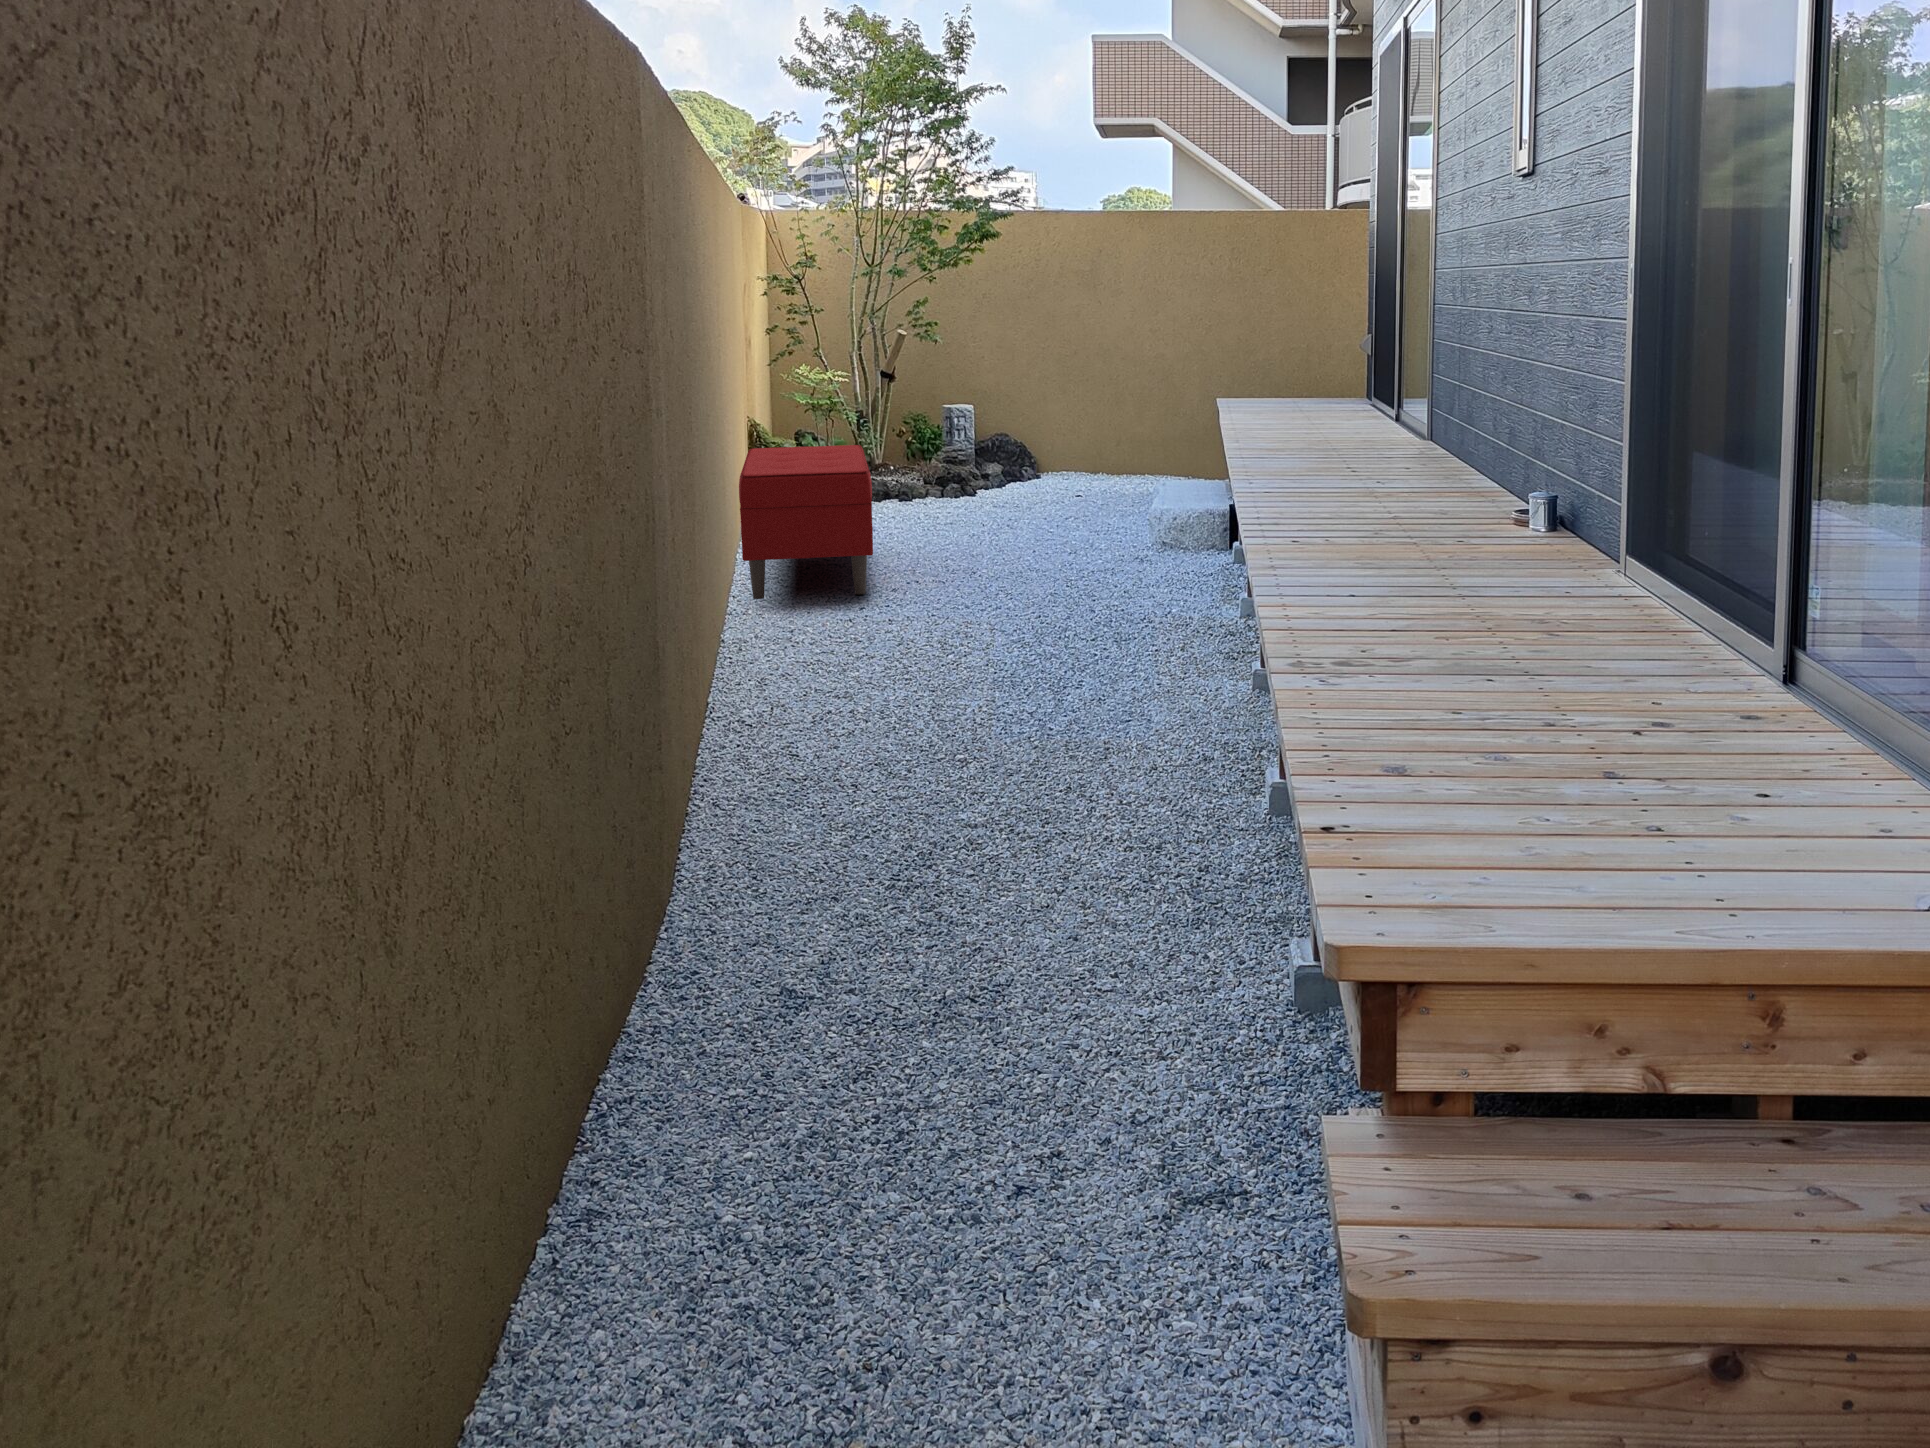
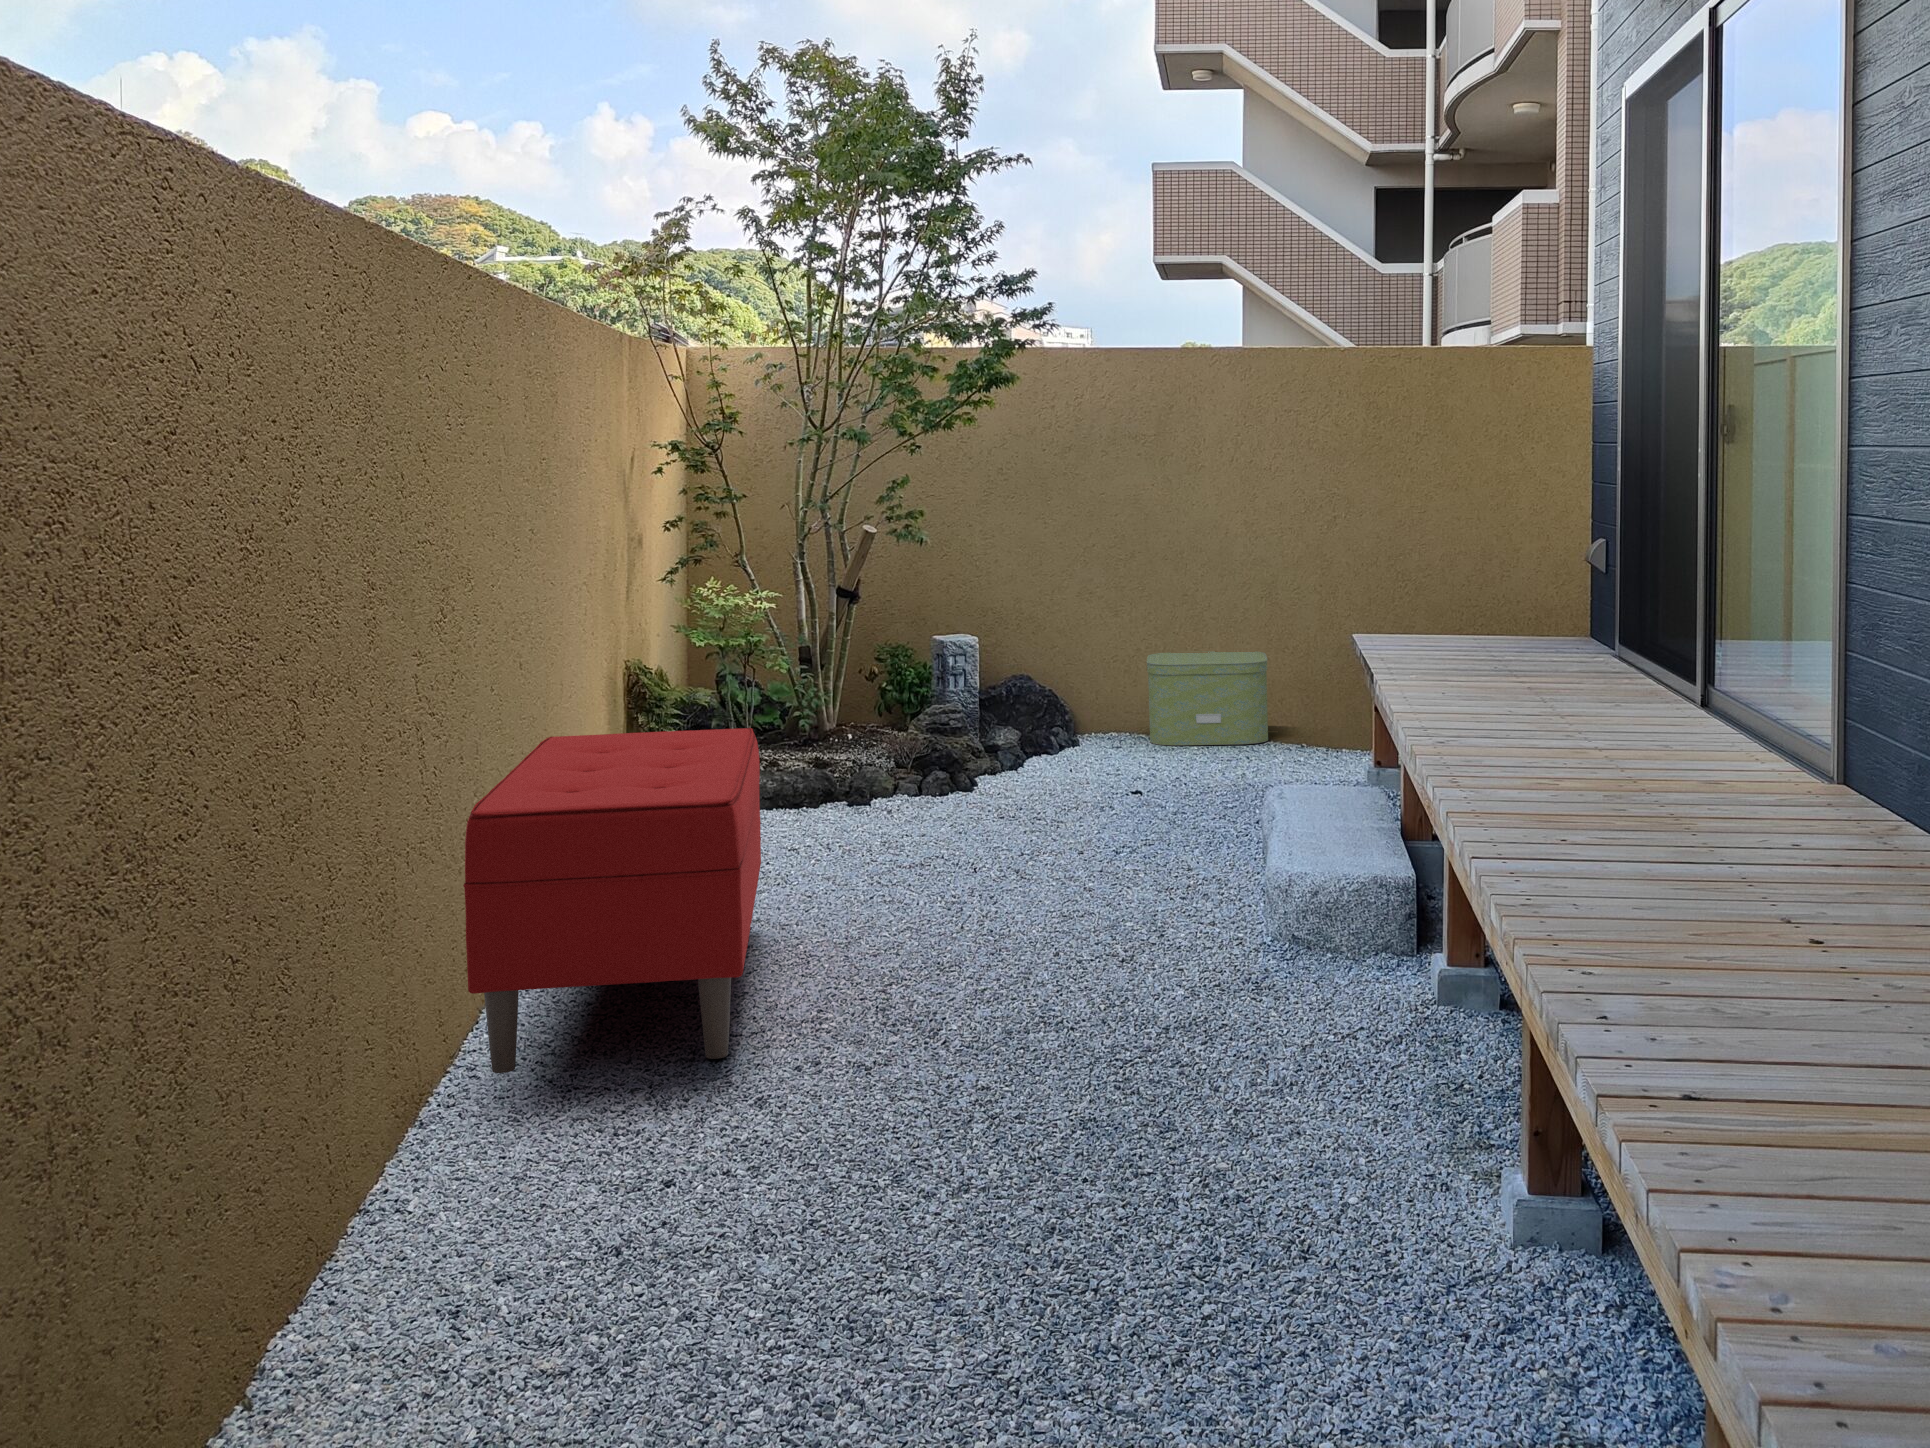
storage box: none [1082,415,1159,473] -> present [1146,652,1268,745]

